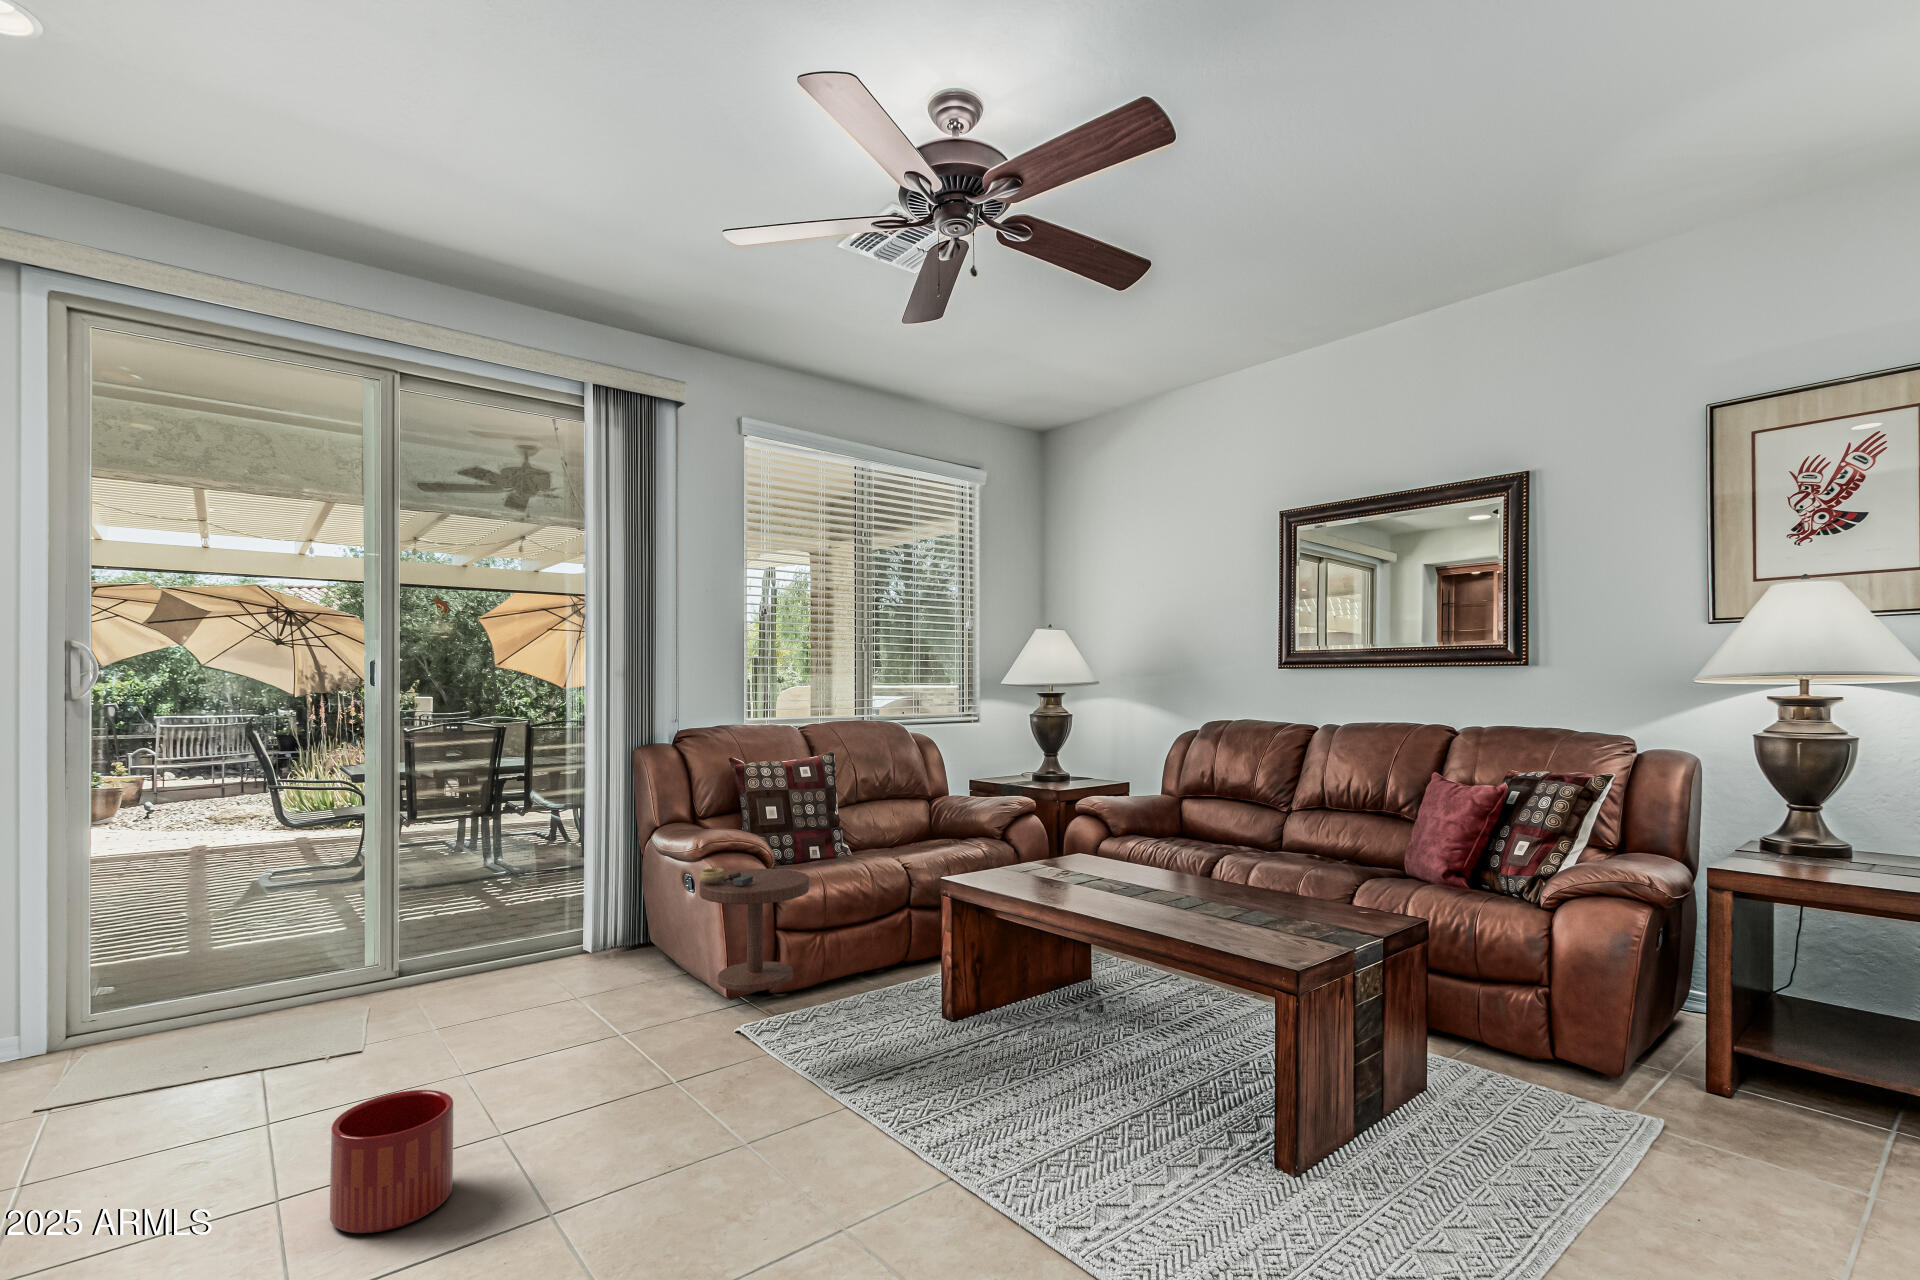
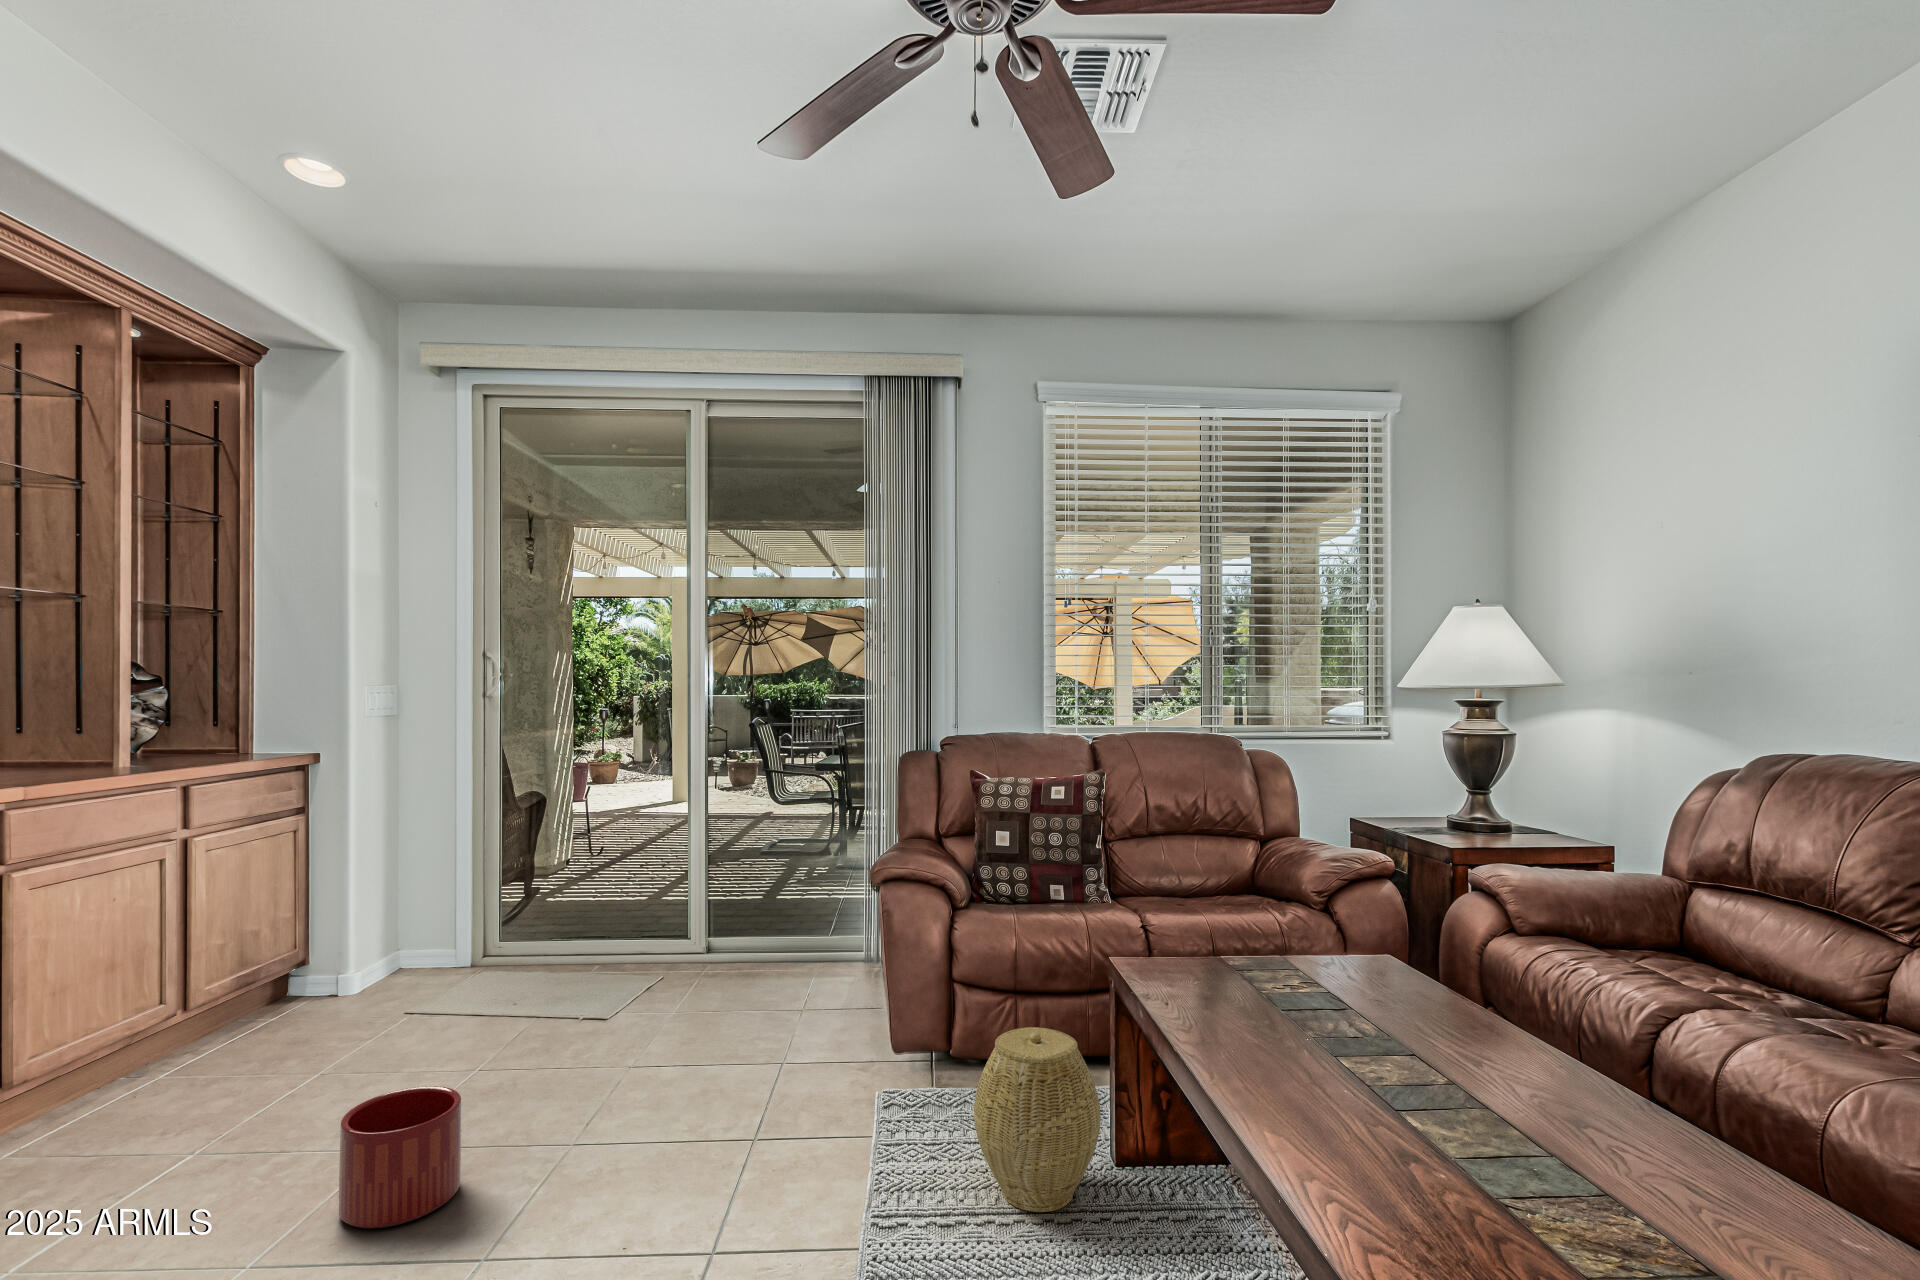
side table: present [699,868,809,991] -> none [761,903,891,1161]
woven basket: none [874,933,965,1058] -> present [974,1027,1101,1212]

